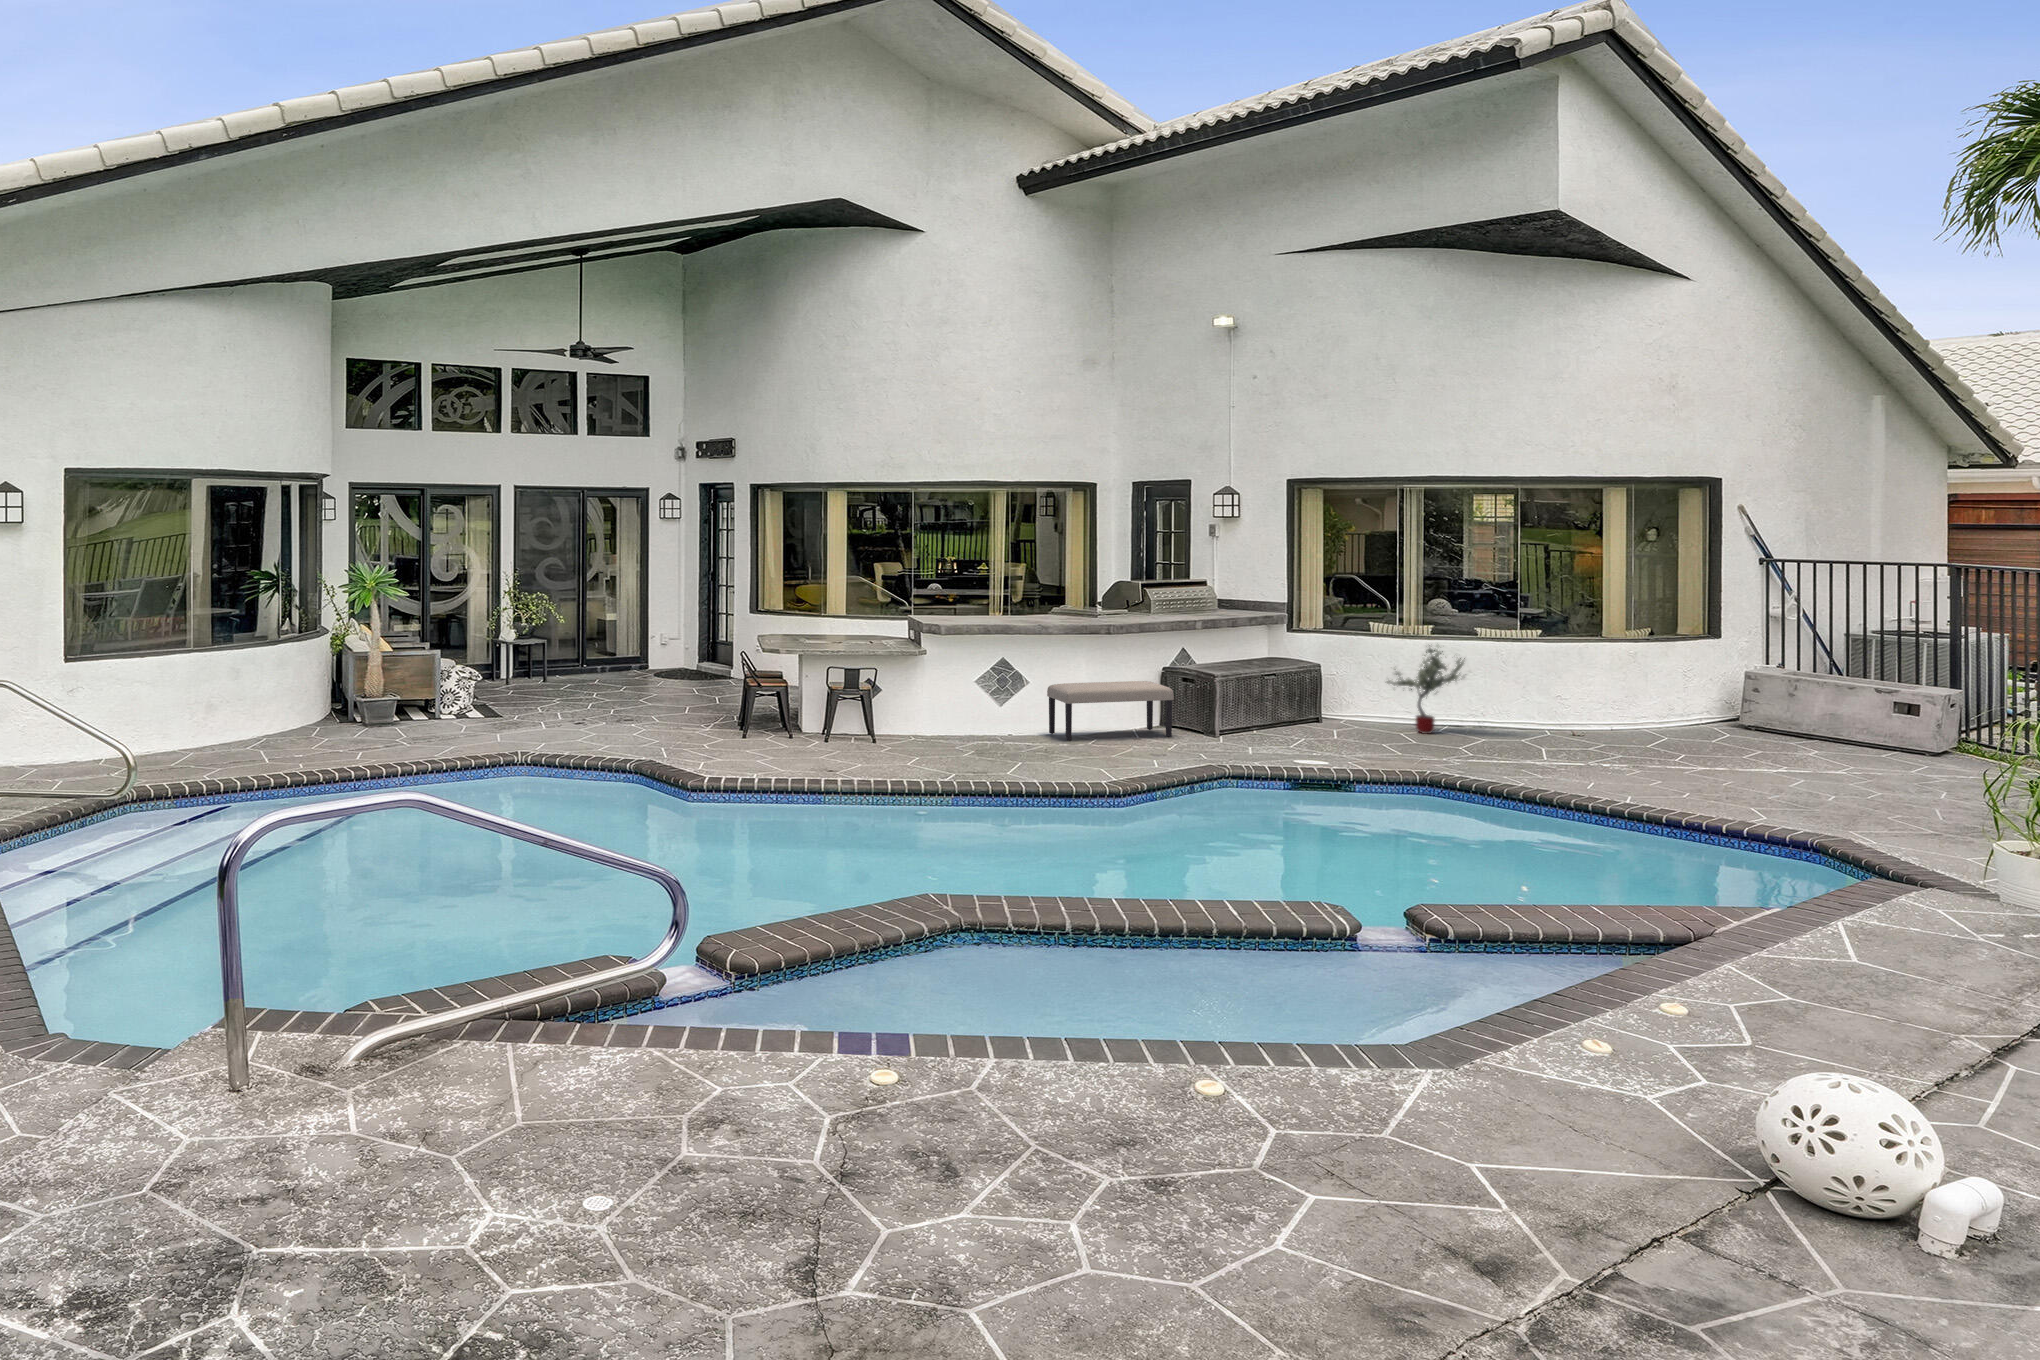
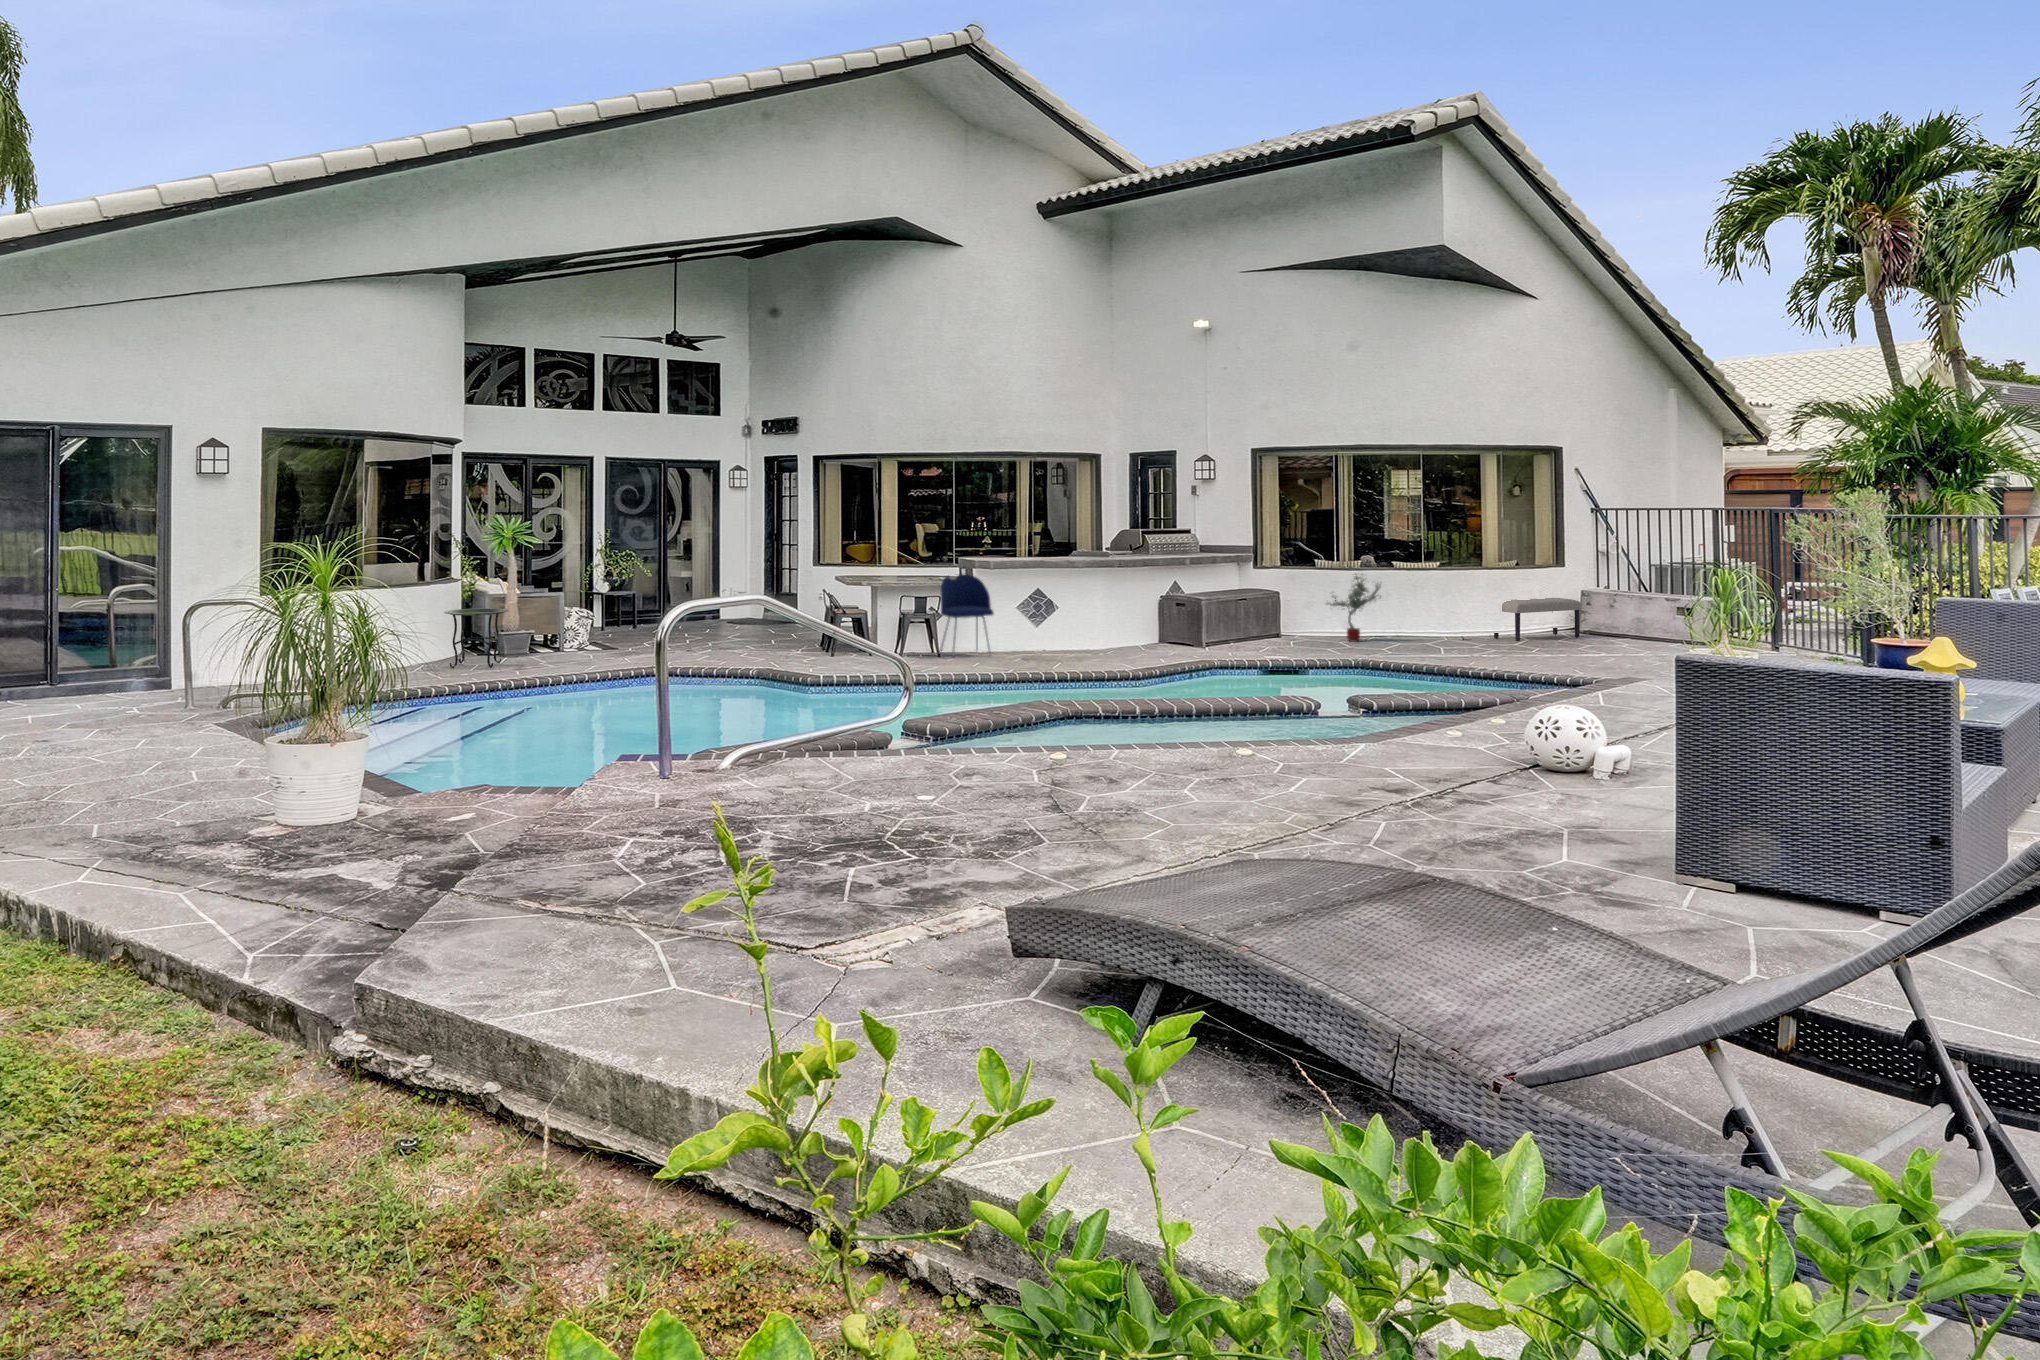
chair: none [877,638,942,745] -> present [940,574,994,657]
side table: none [299,666,372,739] -> present [444,608,509,668]
bench: present [1047,681,1174,741] -> present [1494,598,1581,641]

